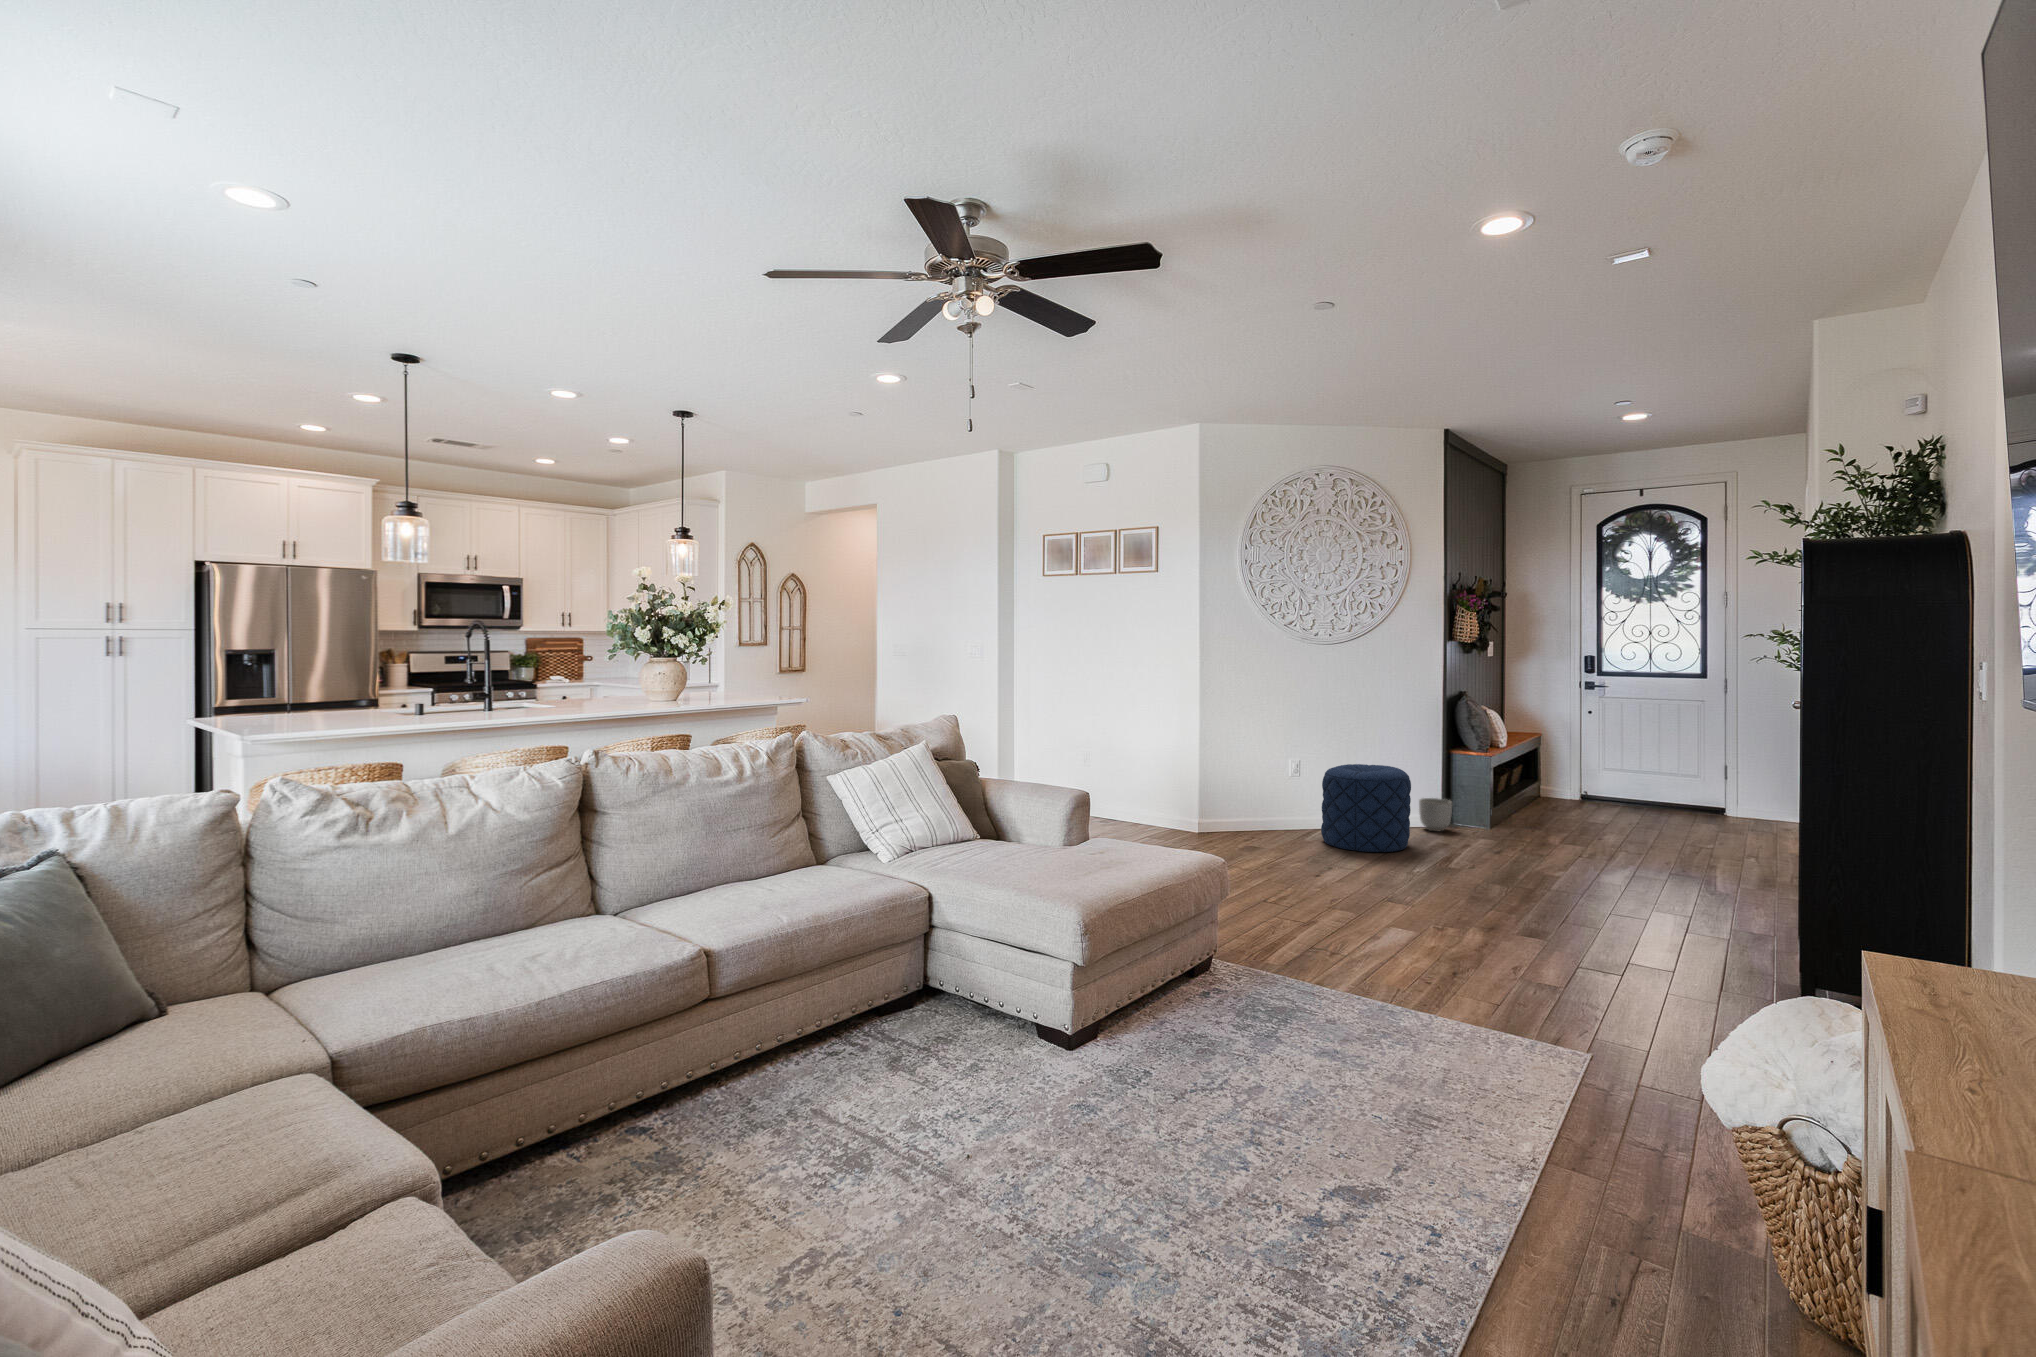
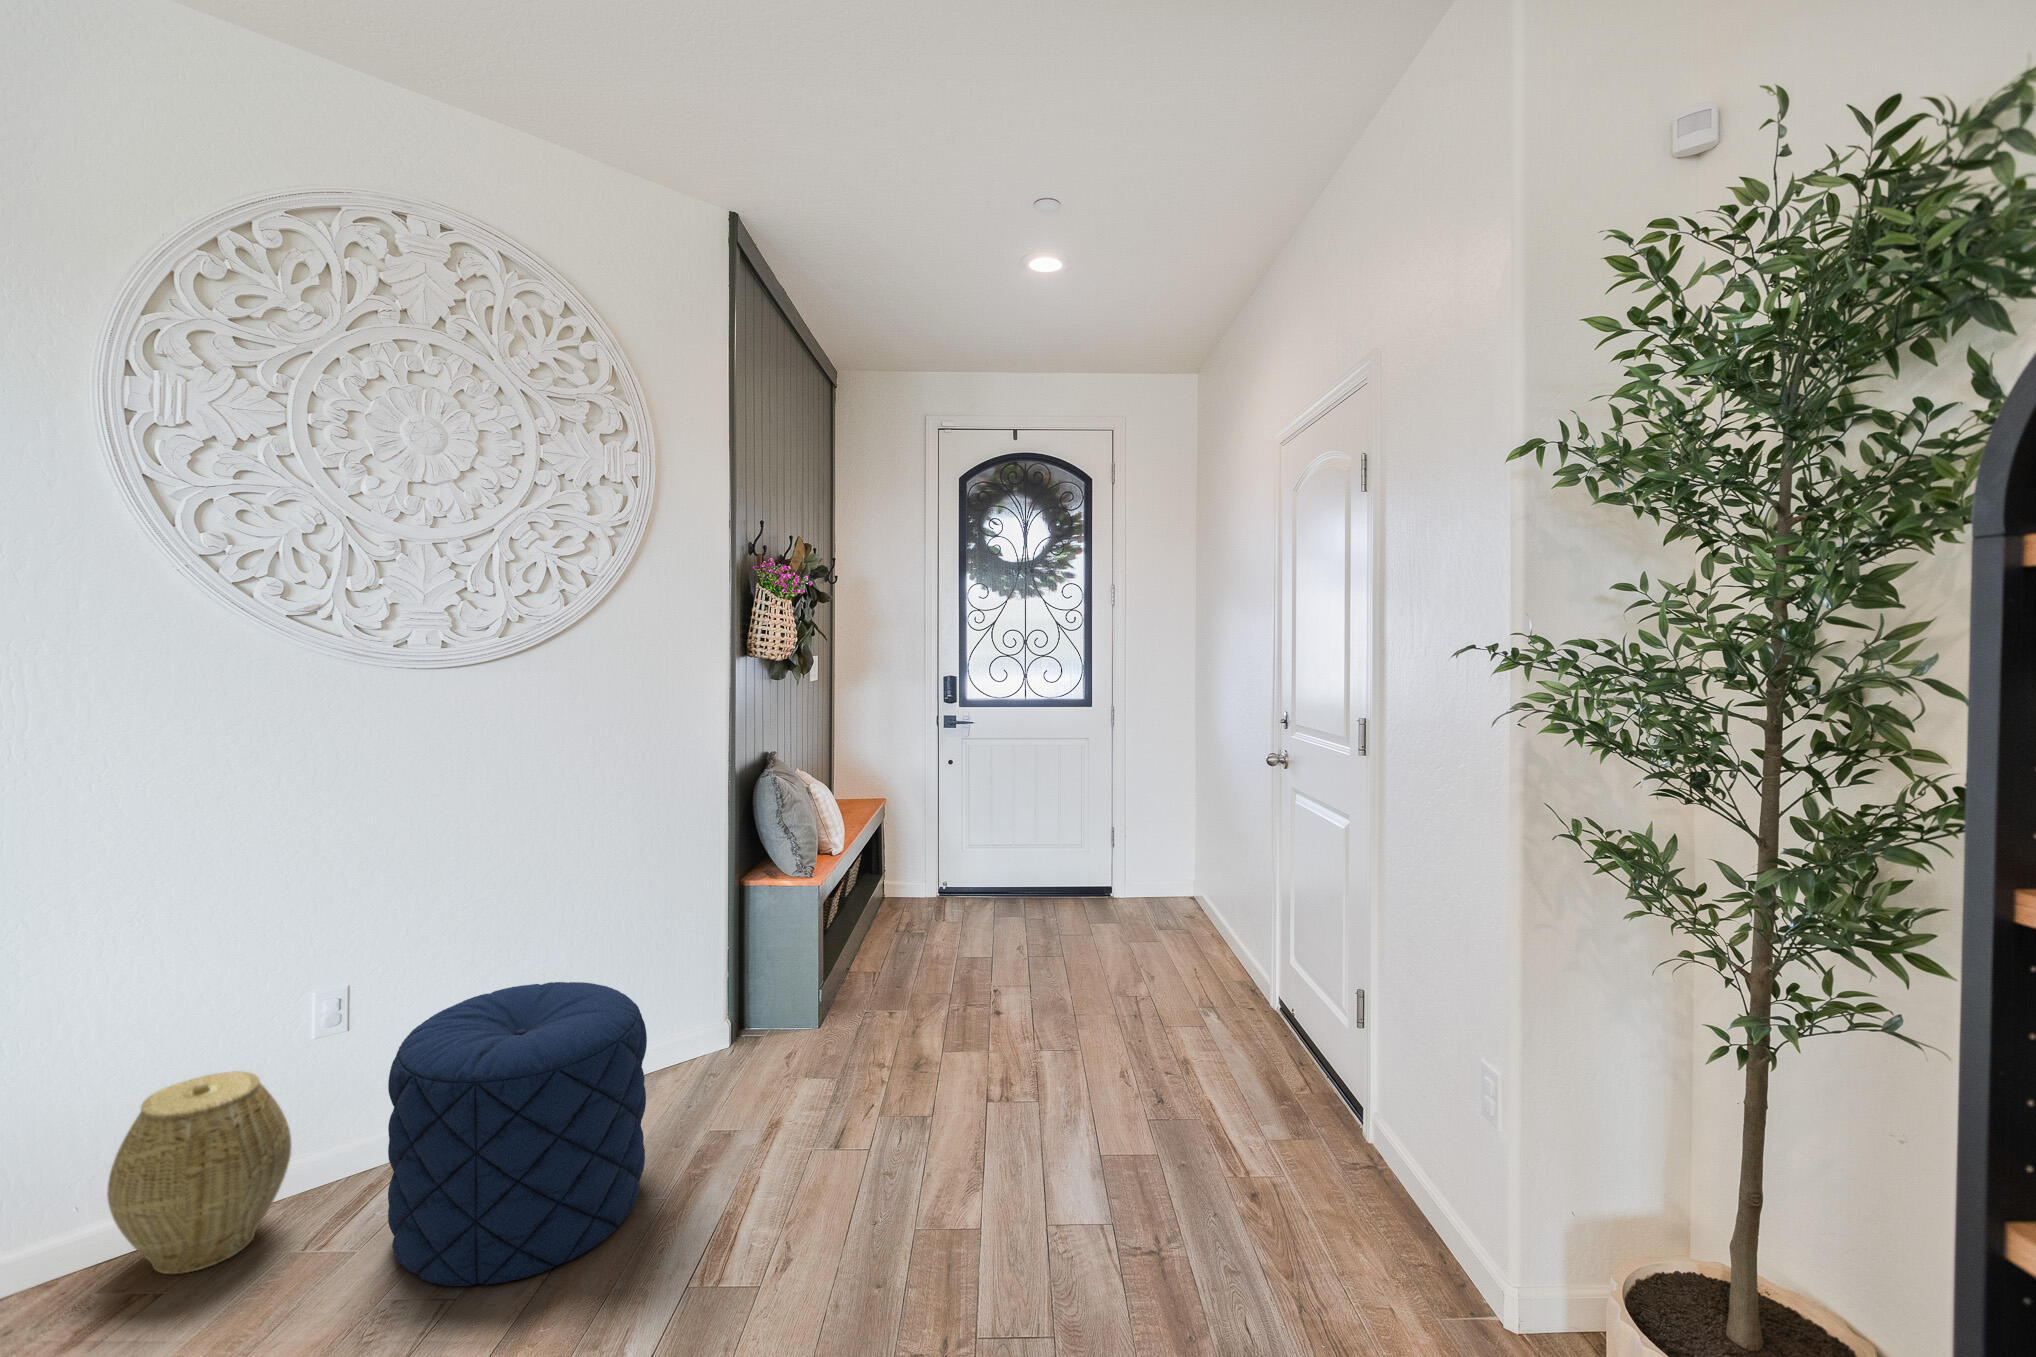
woven basket: none [1241,778,1287,836] -> present [107,1071,291,1274]
planter: present [1419,798,1452,831] -> none [680,993,749,1076]

